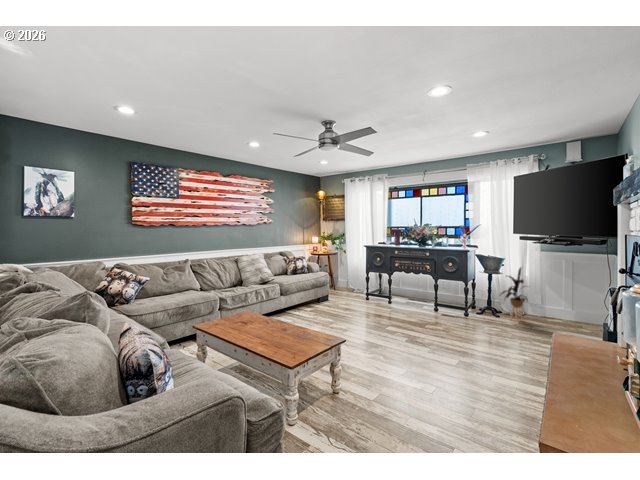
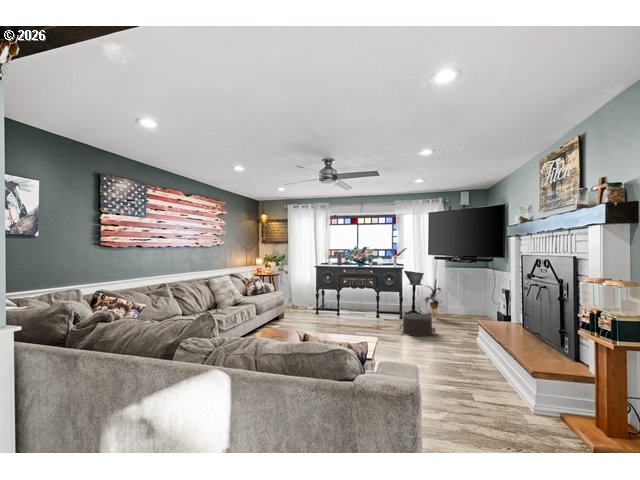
pouf: none [441,311,495,342] -> present [399,314,436,337]

